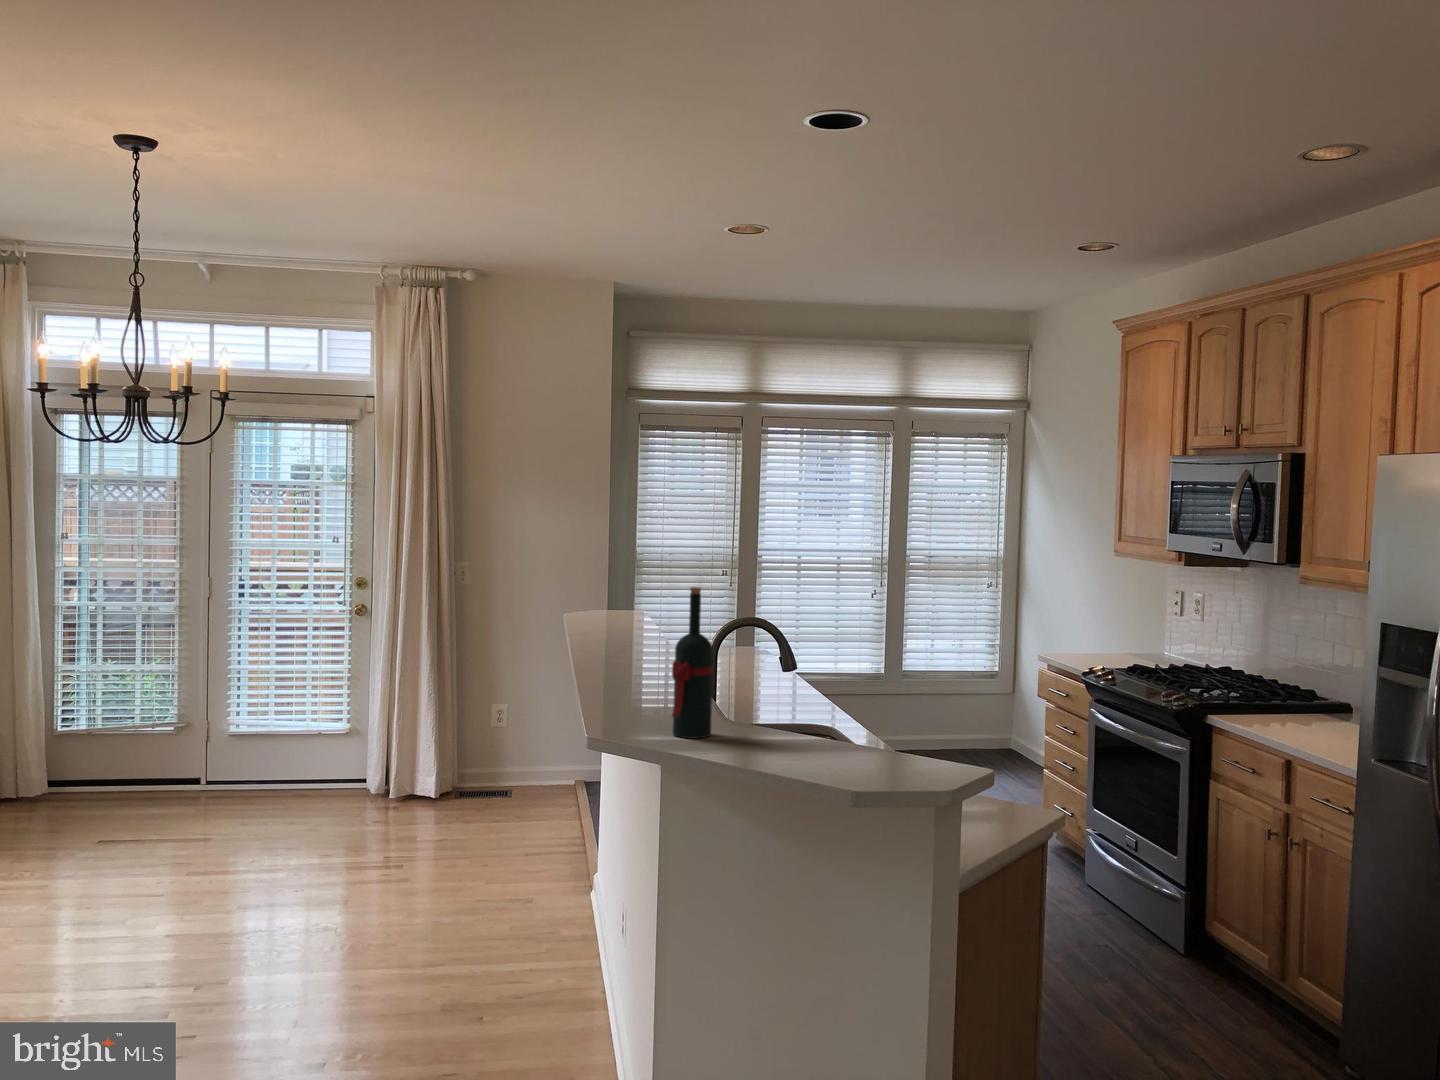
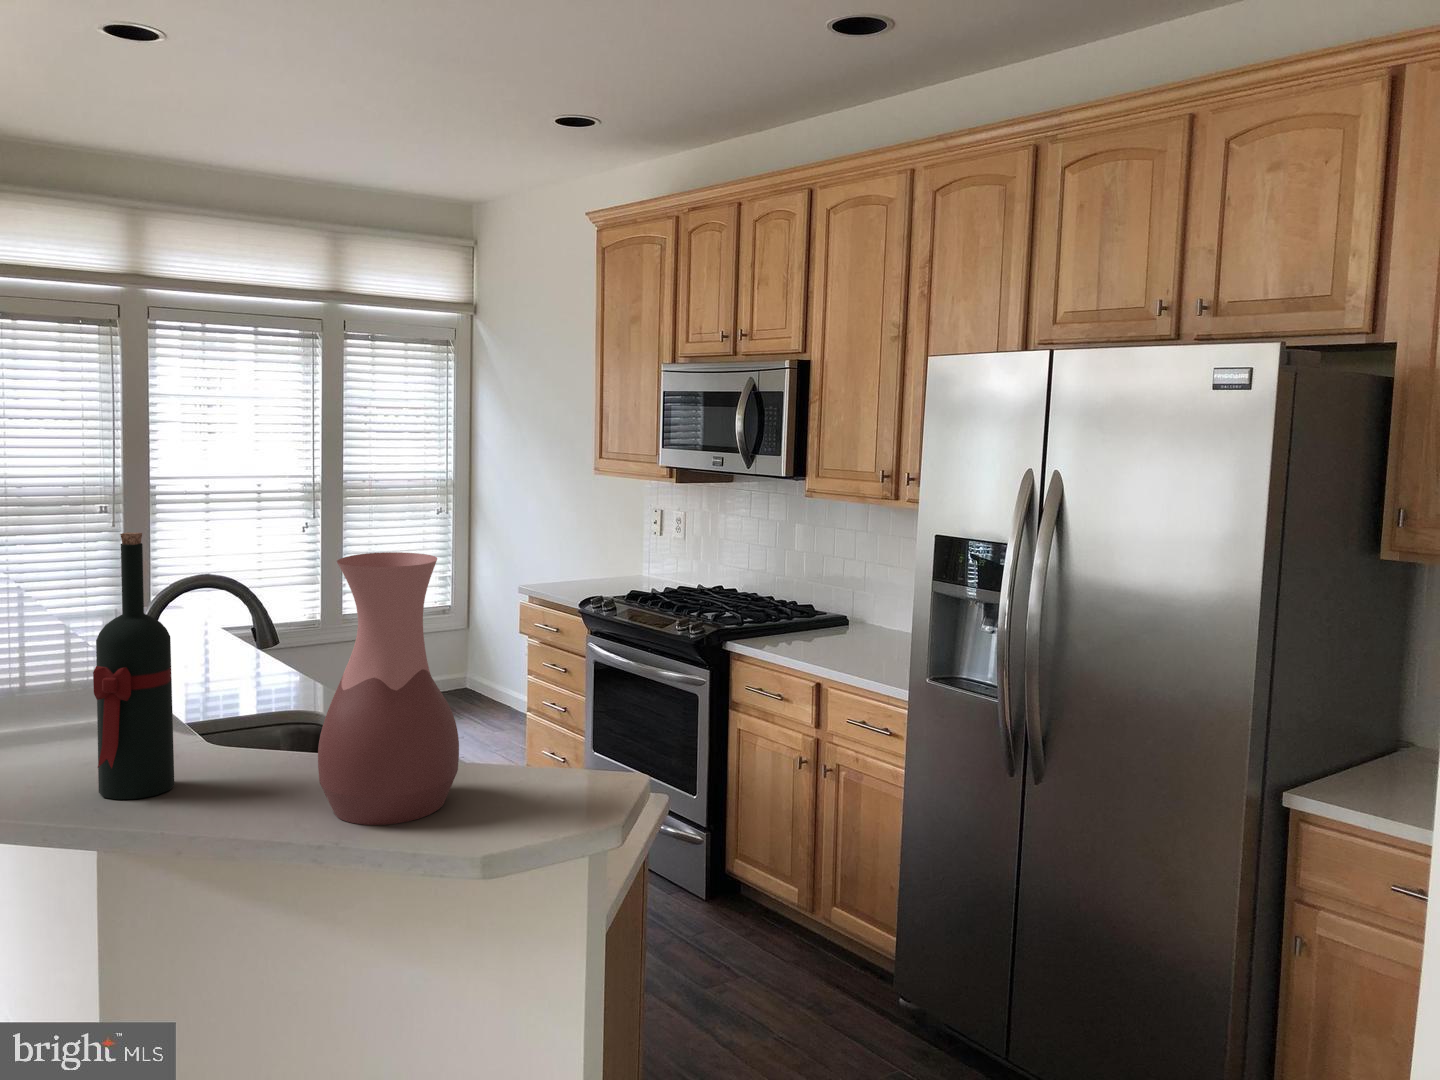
vase: none [780,605,863,766] -> present [318,552,459,825]

